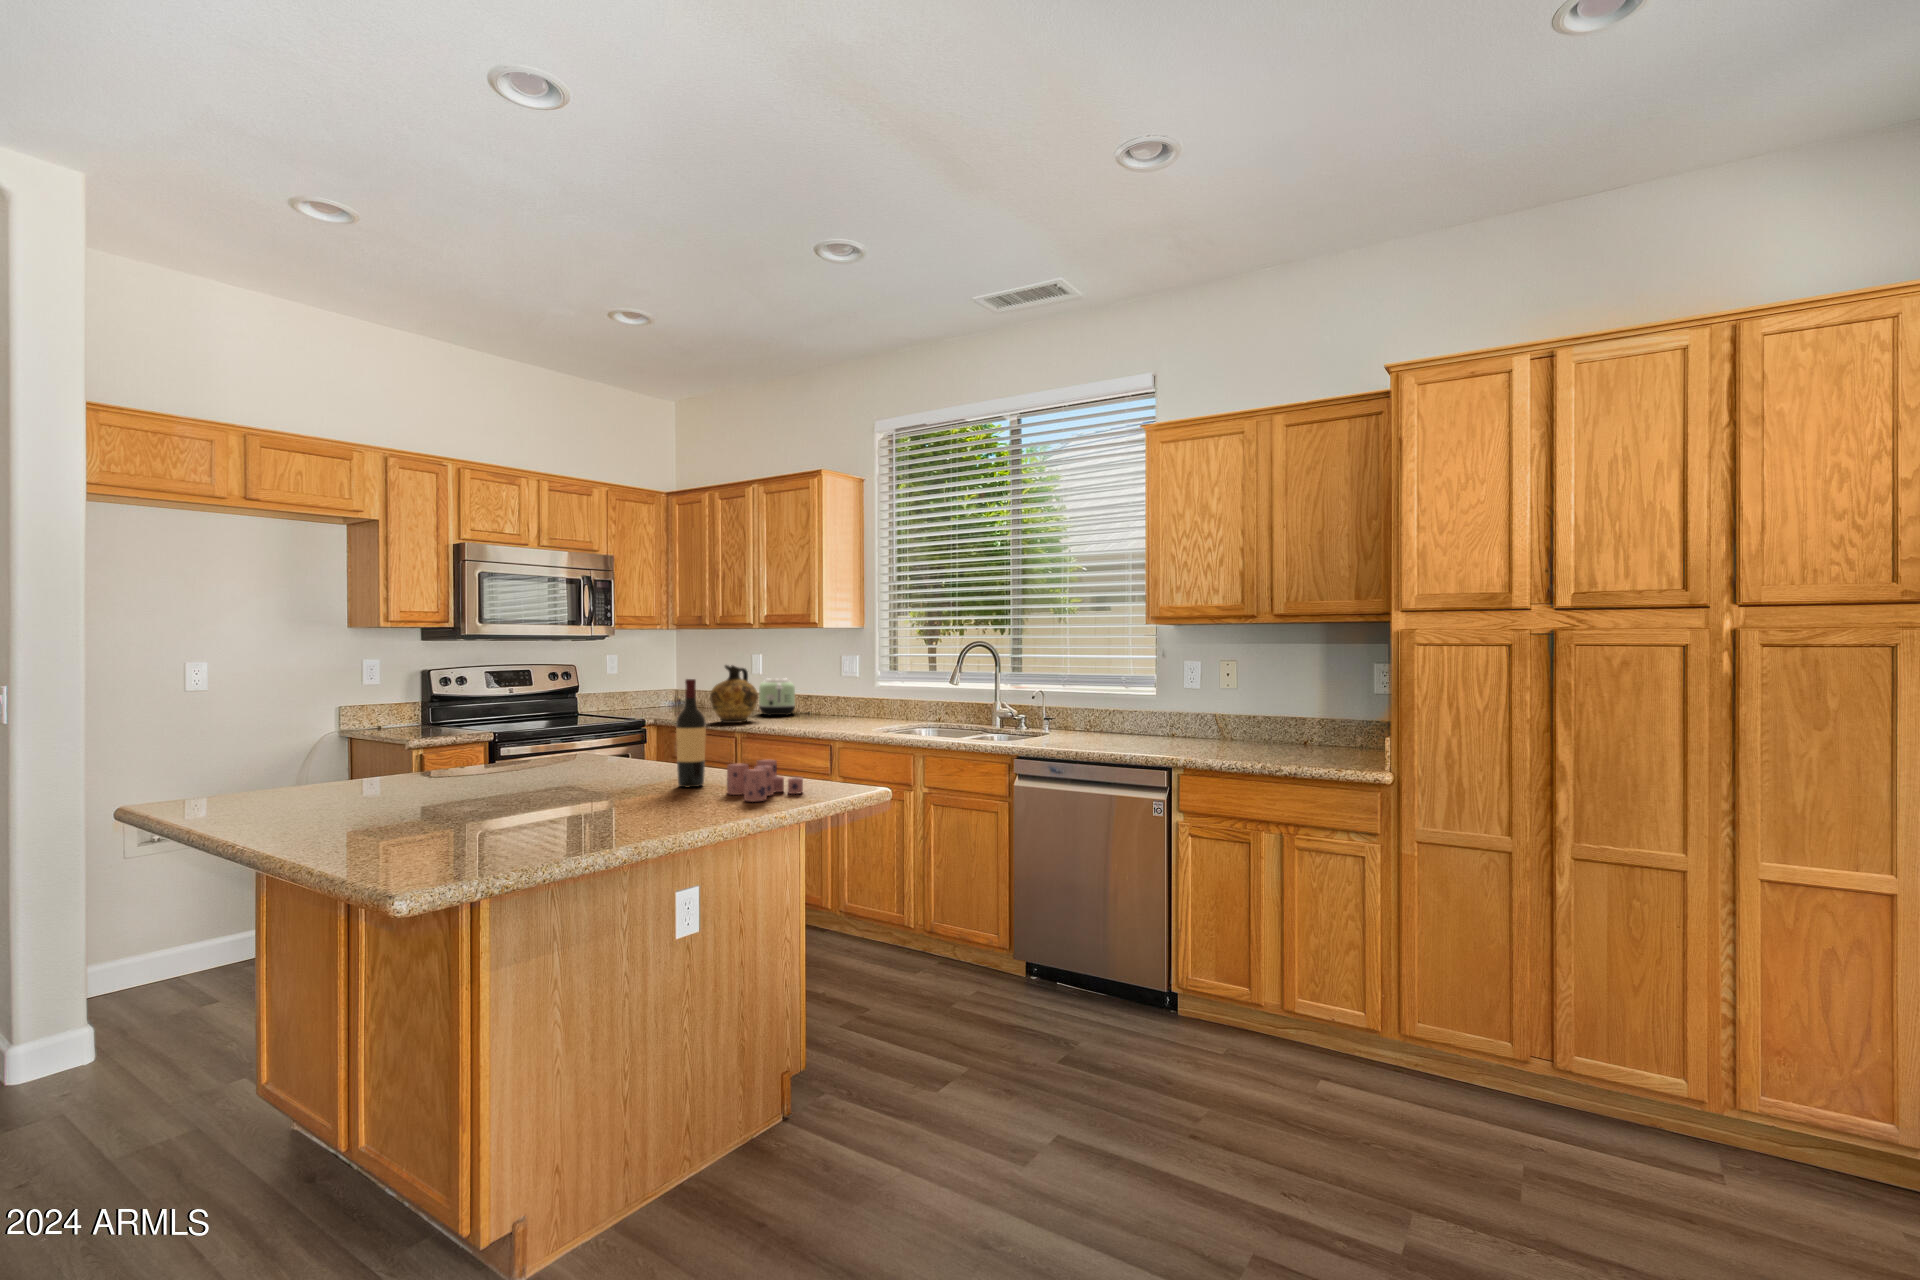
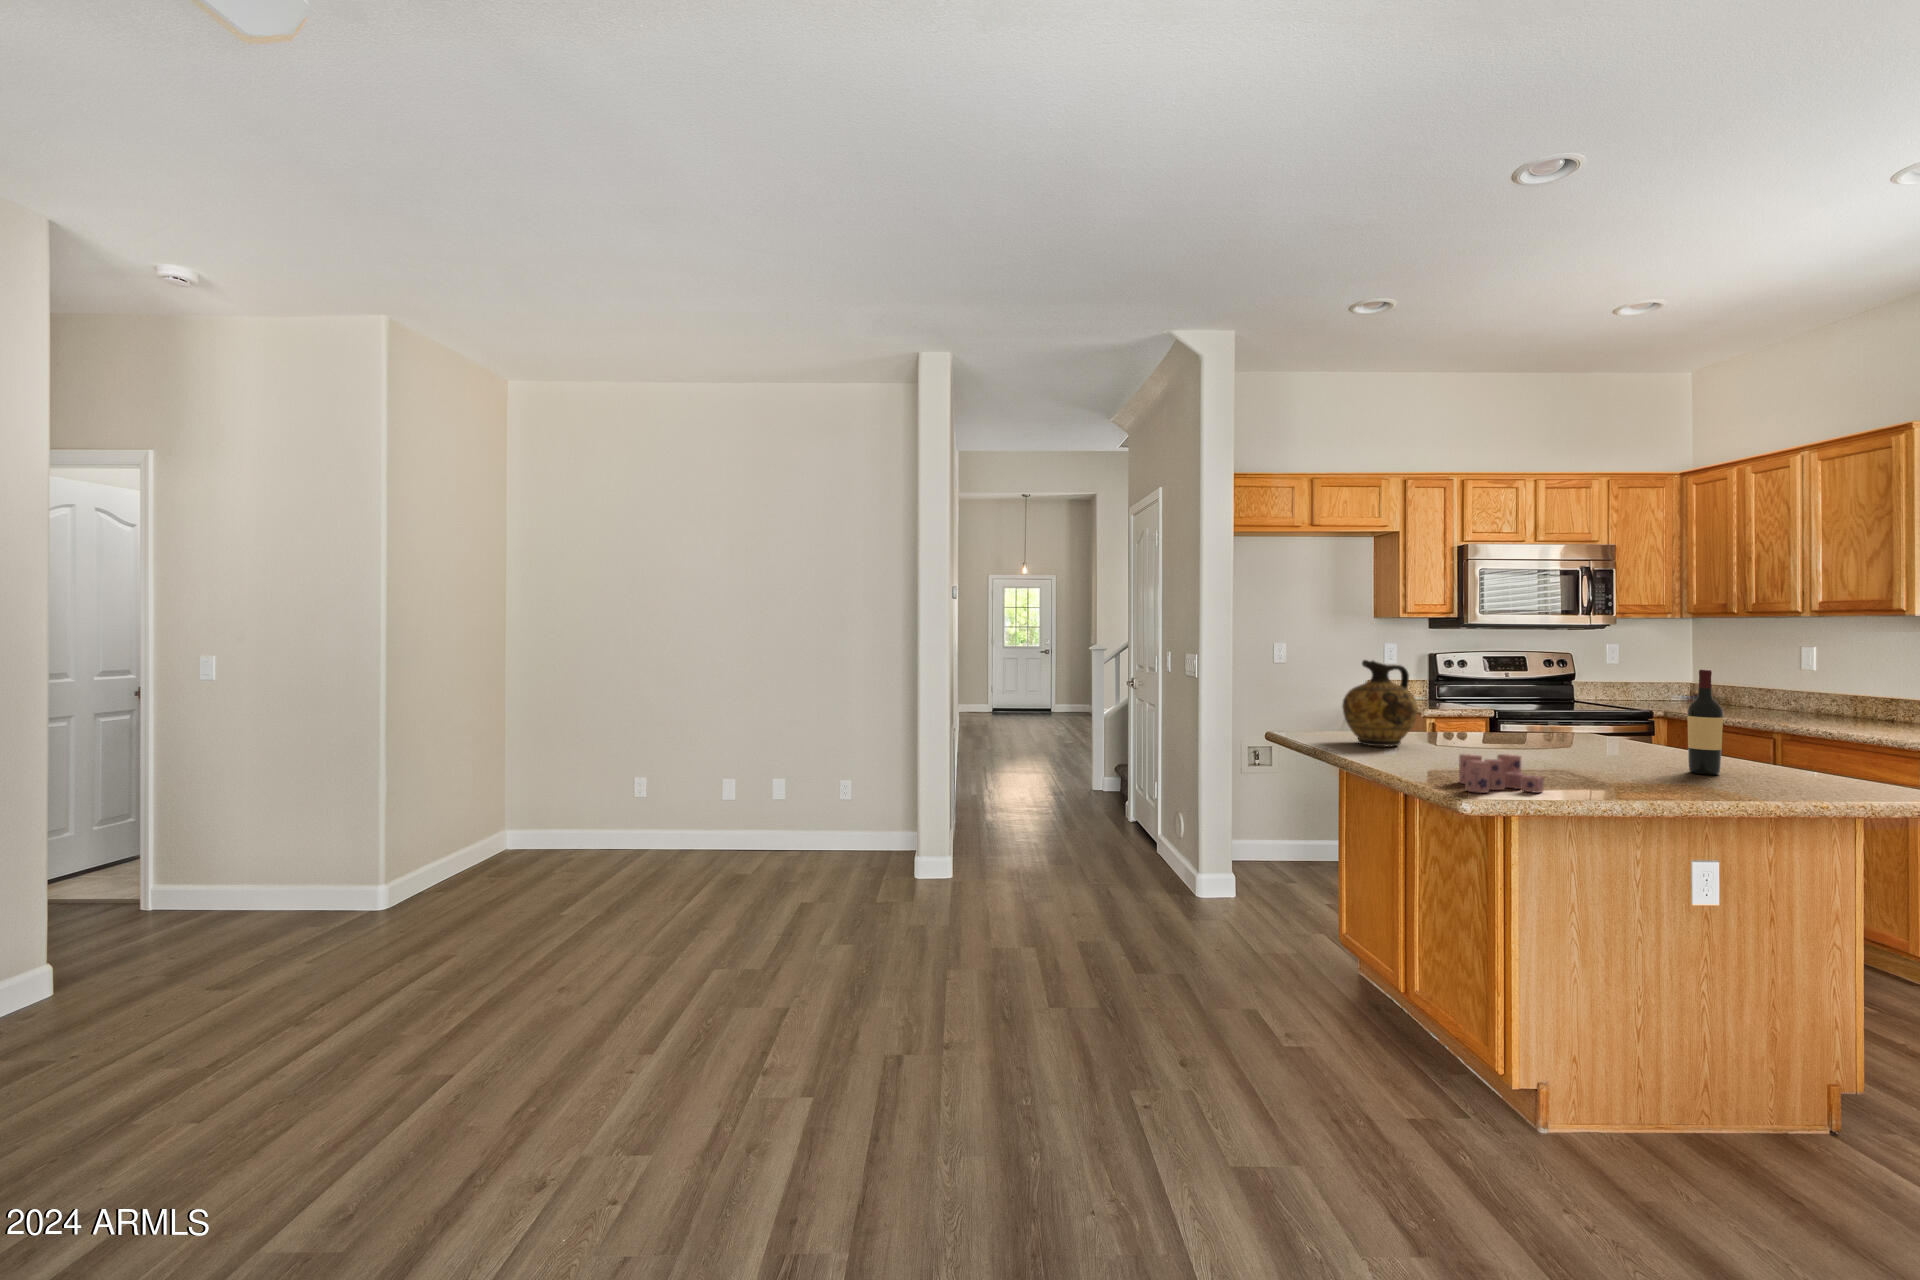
ceramic jug: present [710,665,758,723] -> present [1342,660,1418,746]
toaster: present [759,678,795,716] -> none [1807,675,1866,720]
candle: present [727,760,803,802] -> present [1459,754,1544,793]

